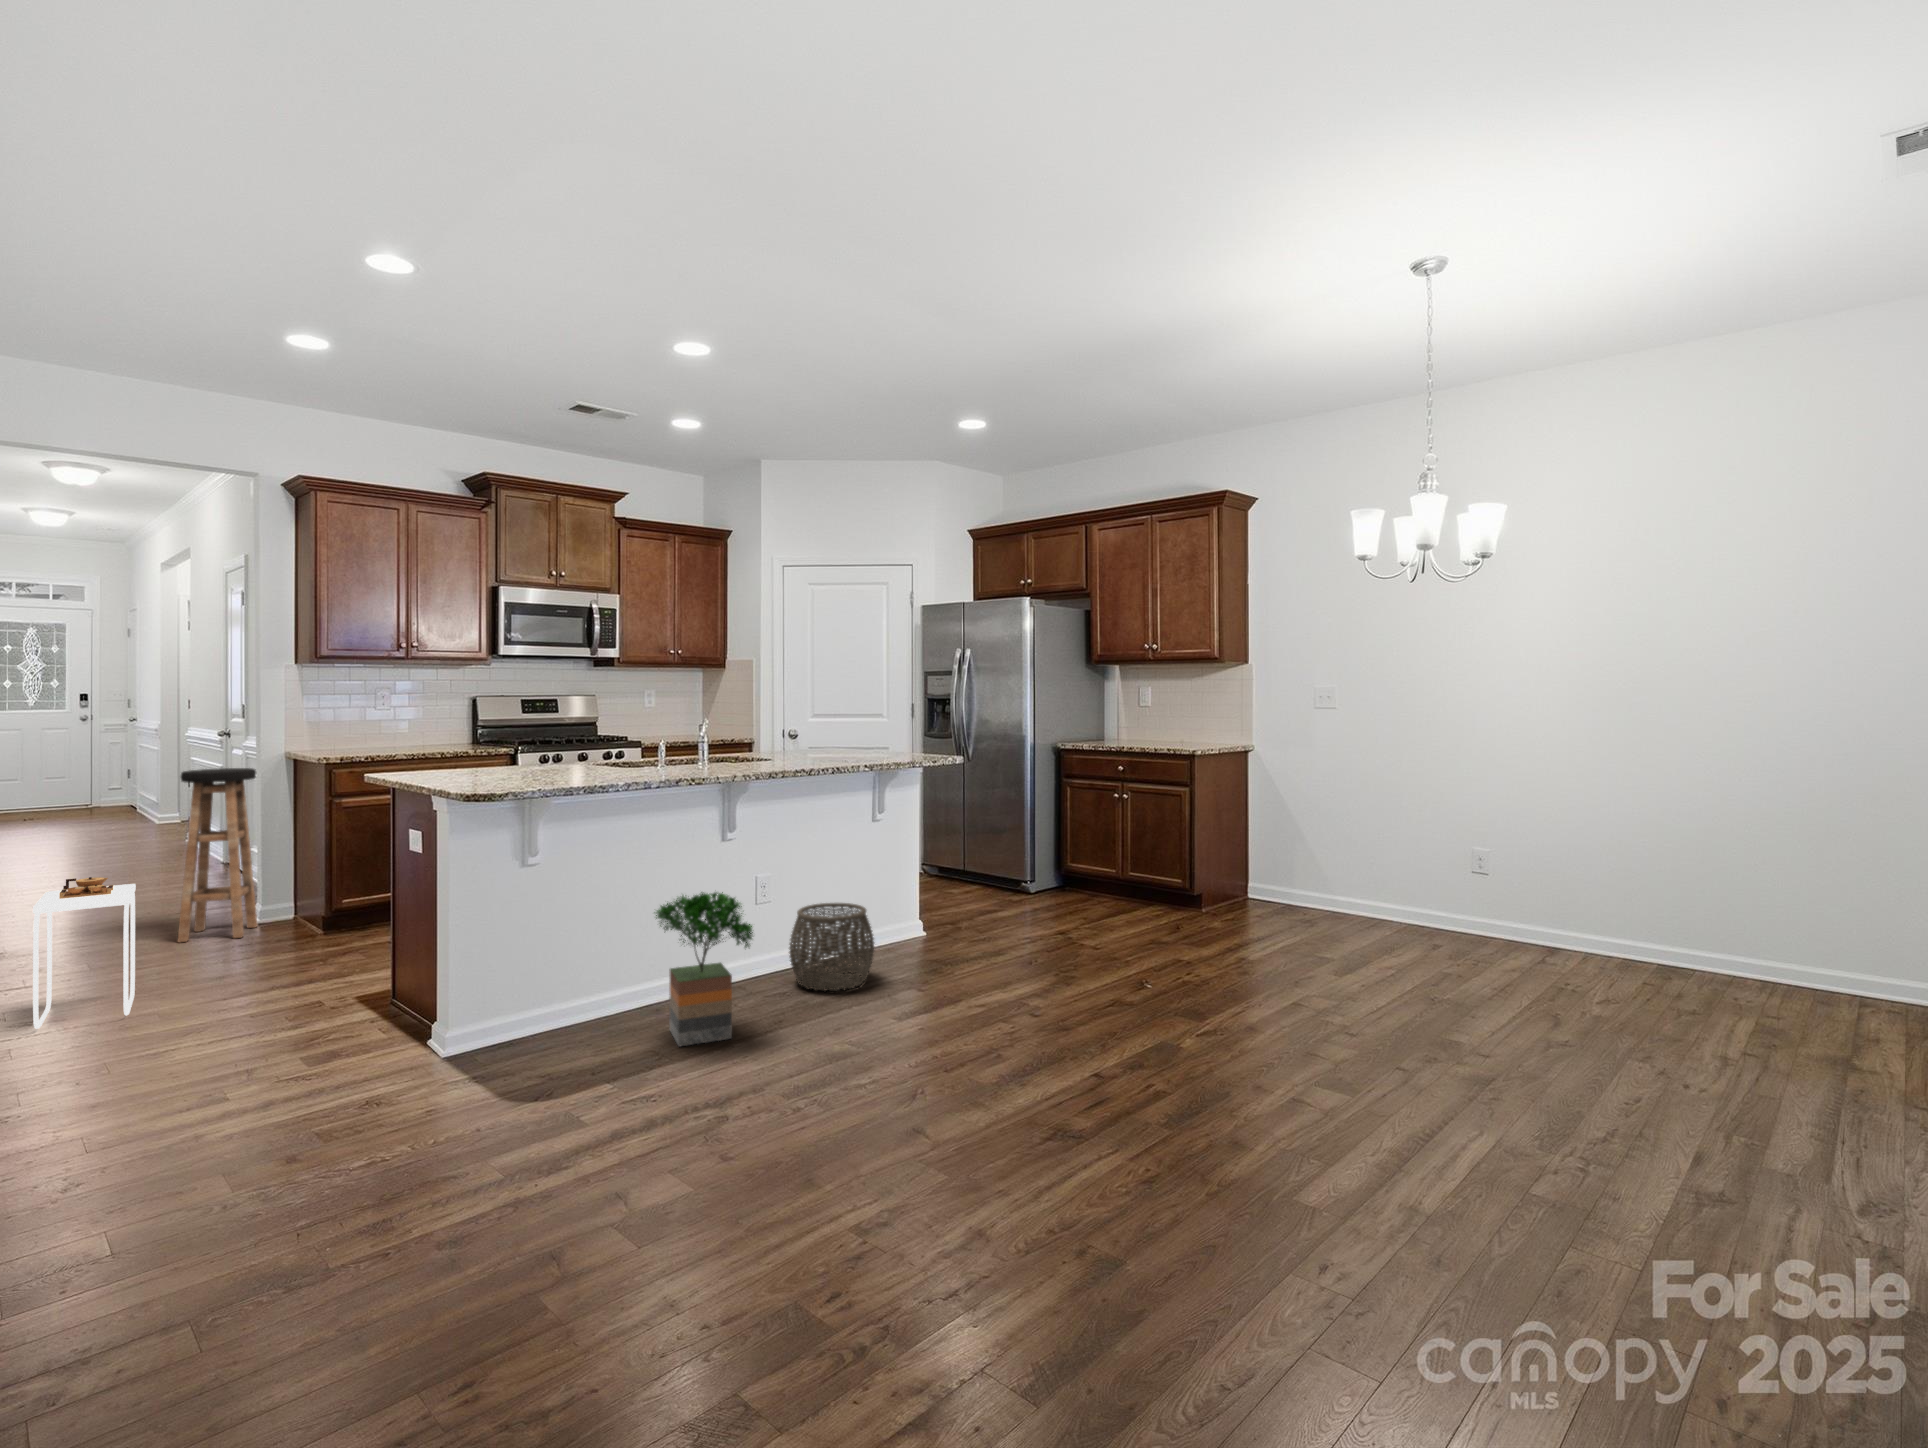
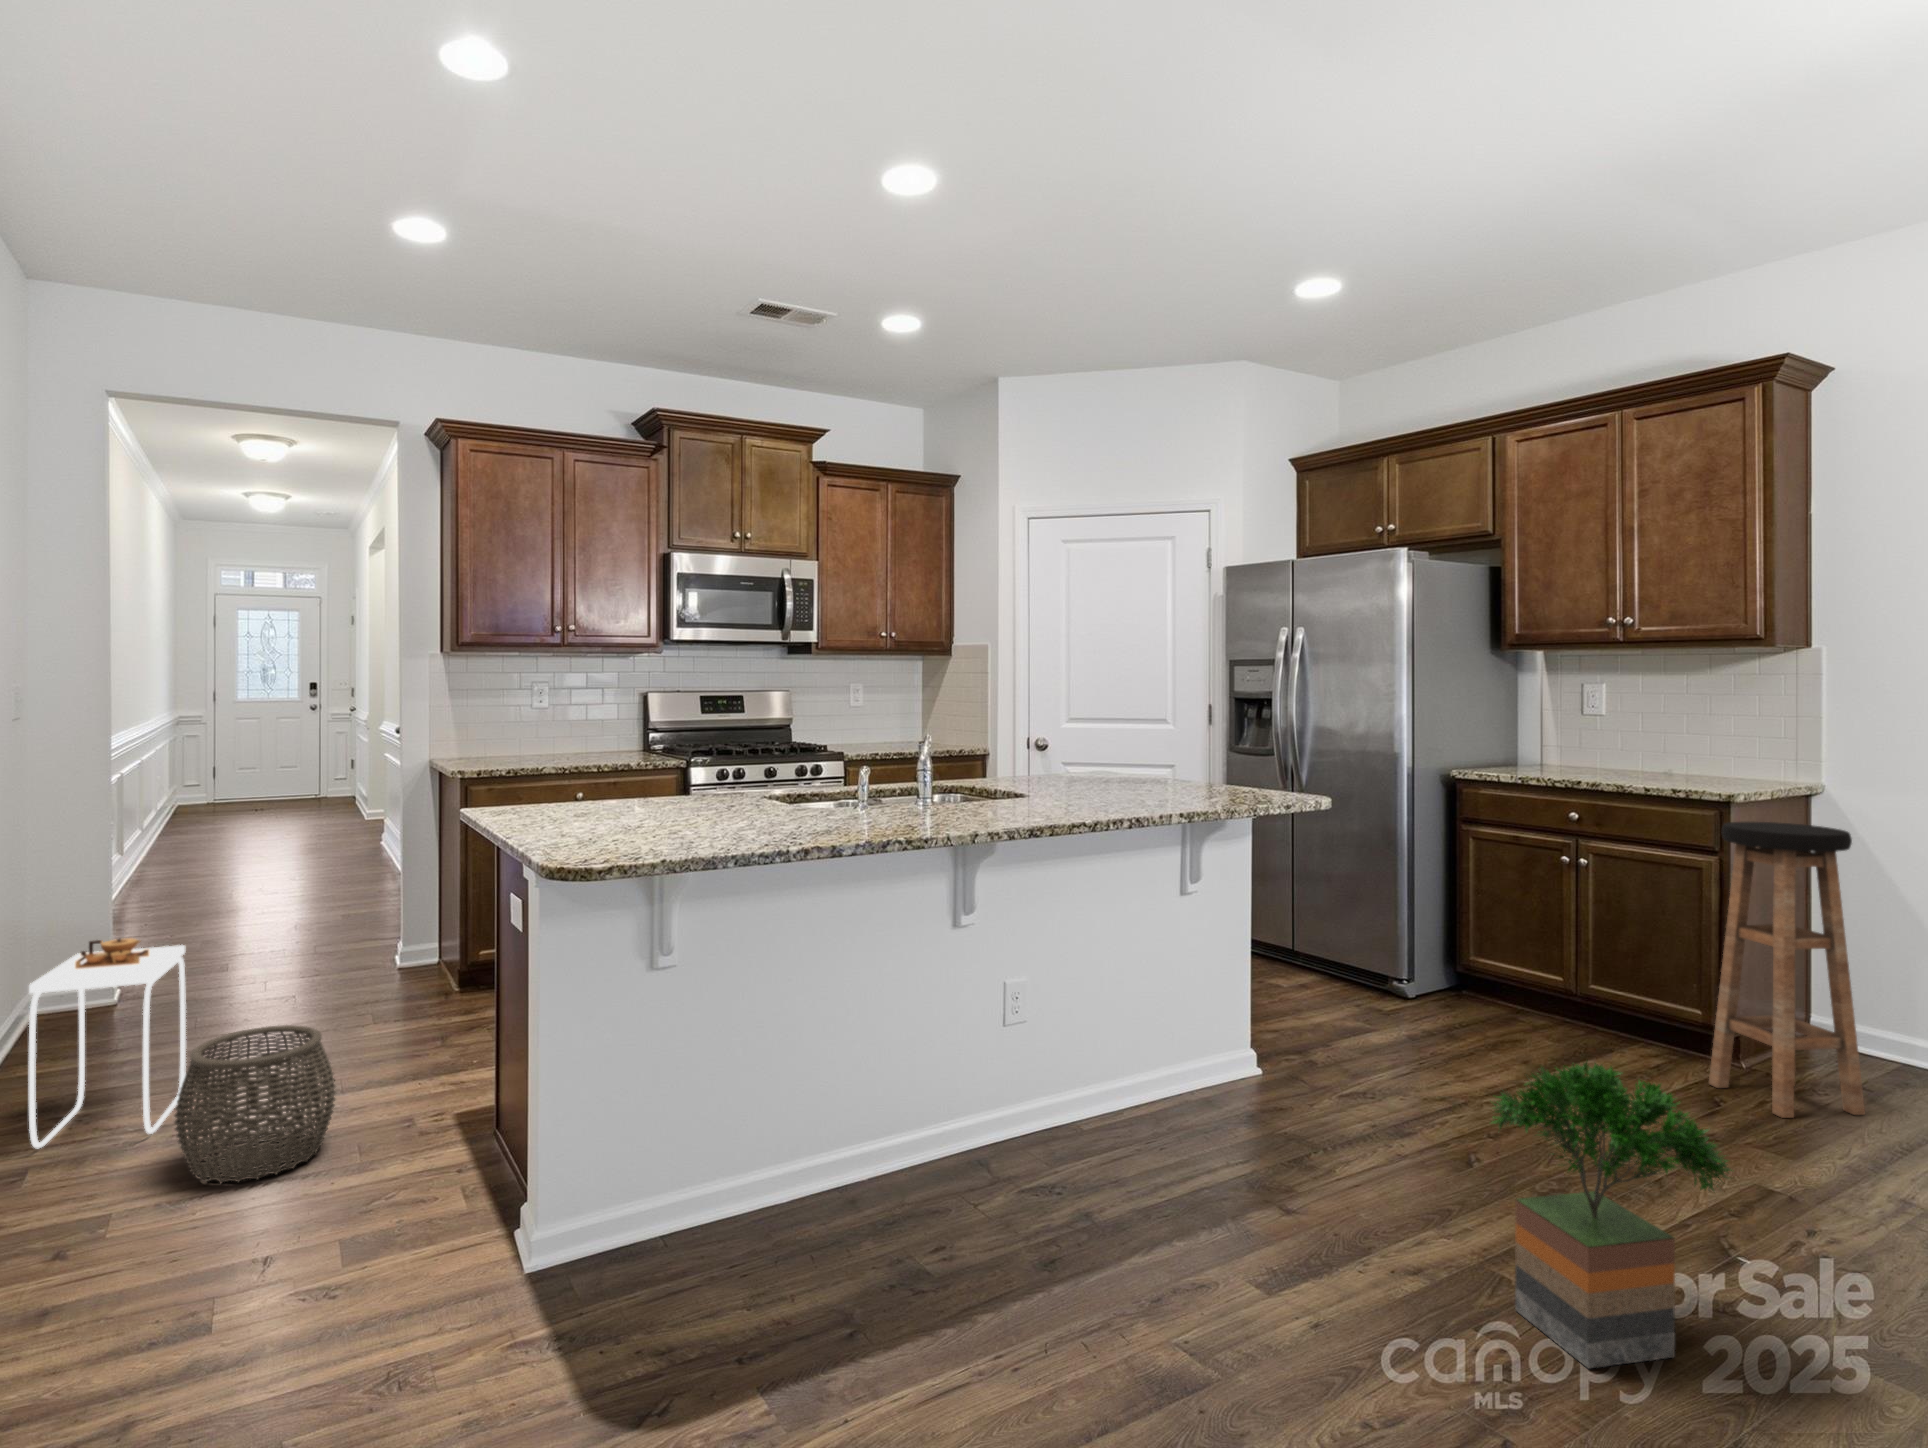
bar stool: present [178,768,257,942] -> present [1709,822,1865,1118]
potted tree: present [654,892,753,1046] -> present [1491,1063,1732,1368]
woven basket: present [789,903,874,991] -> present [174,1025,336,1184]

